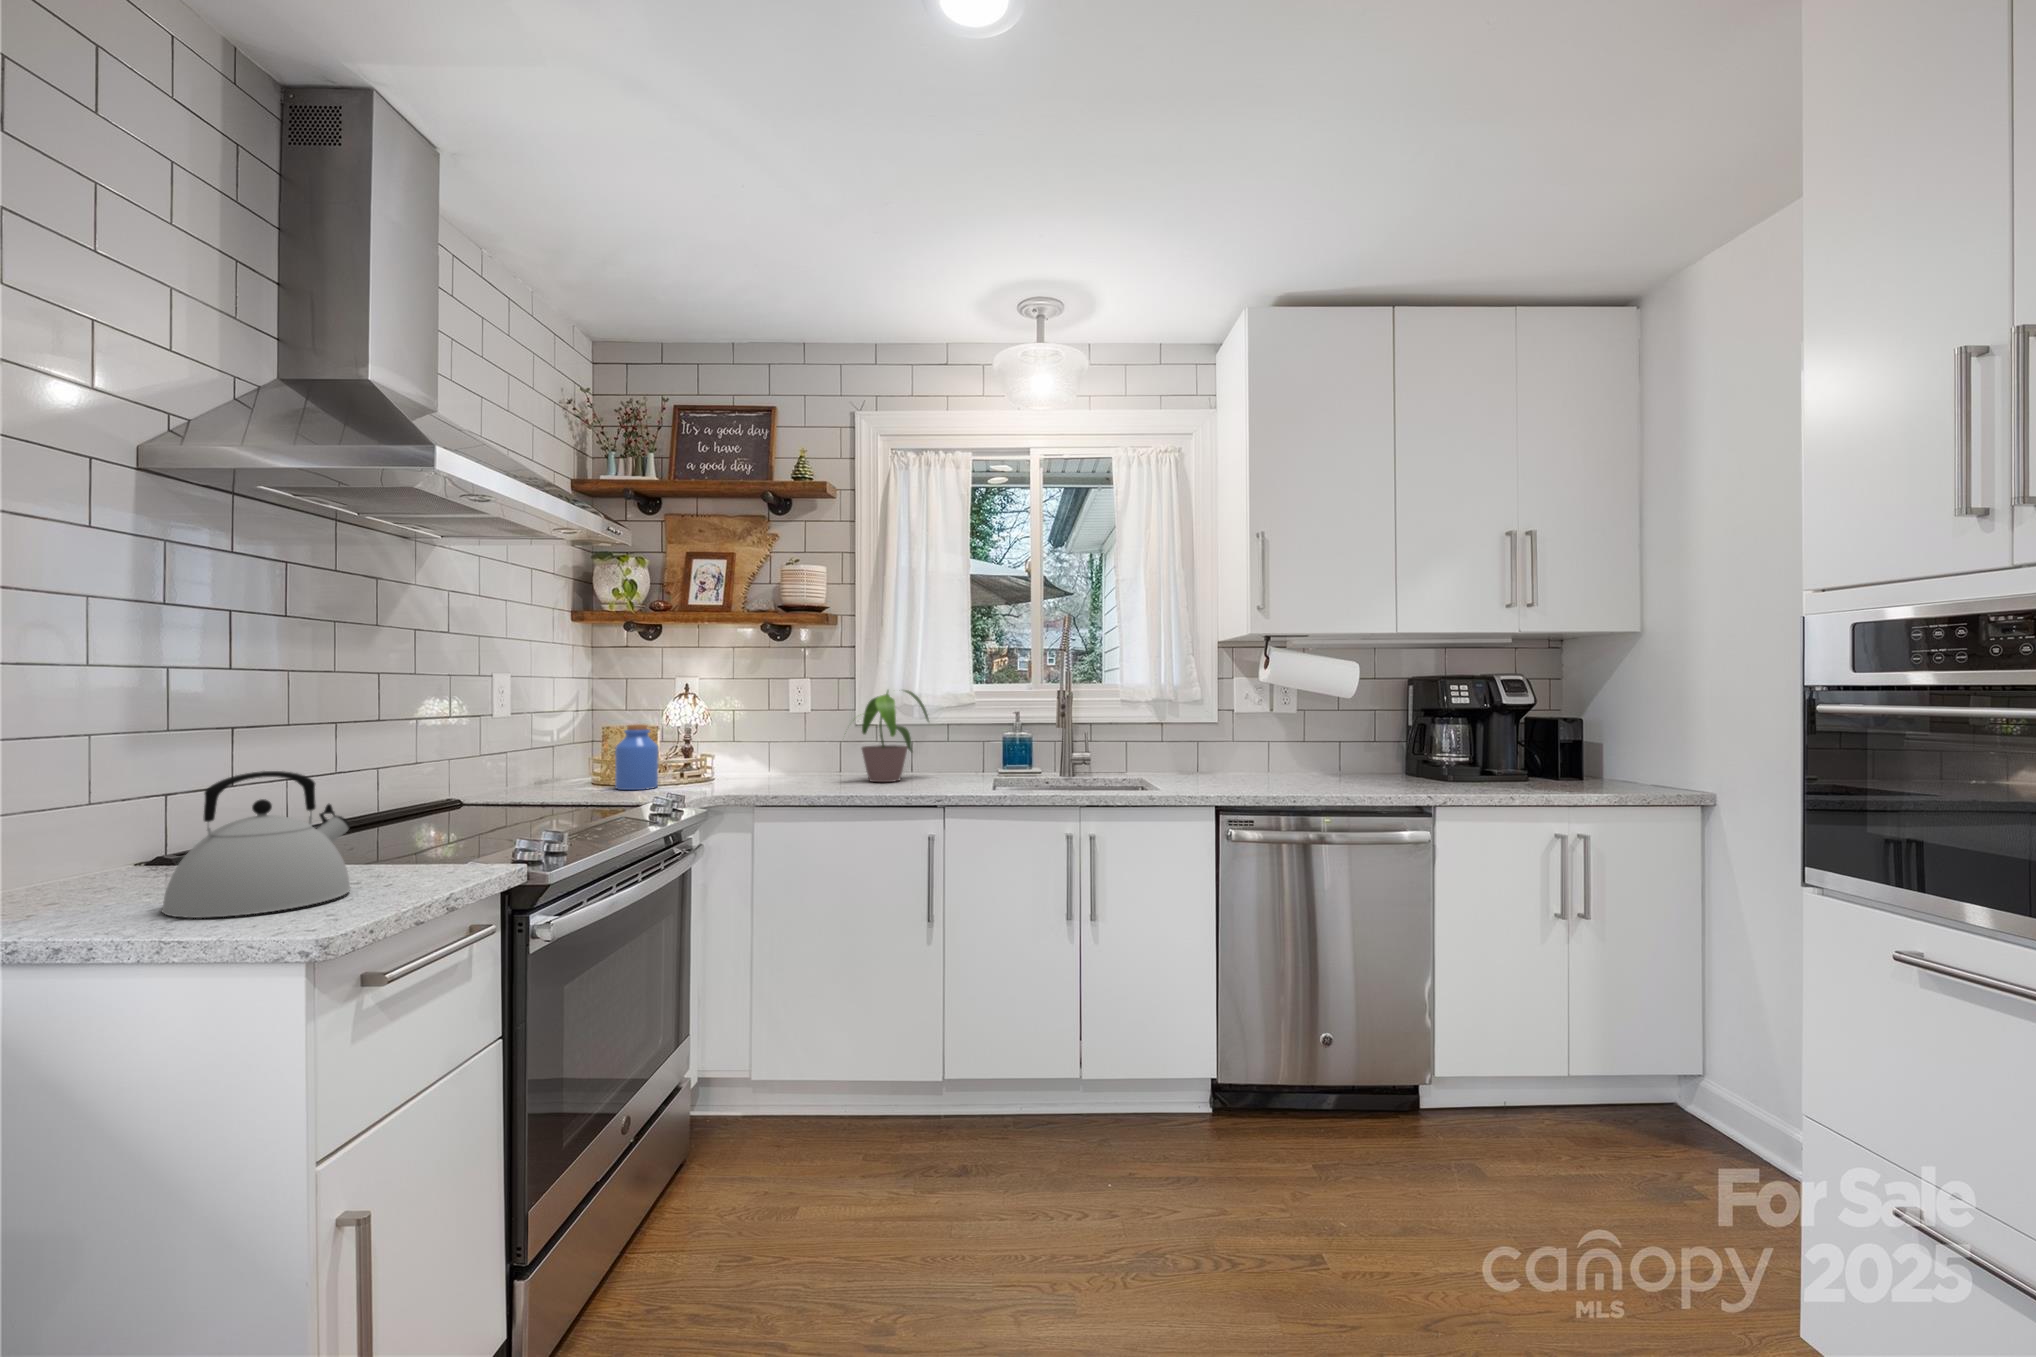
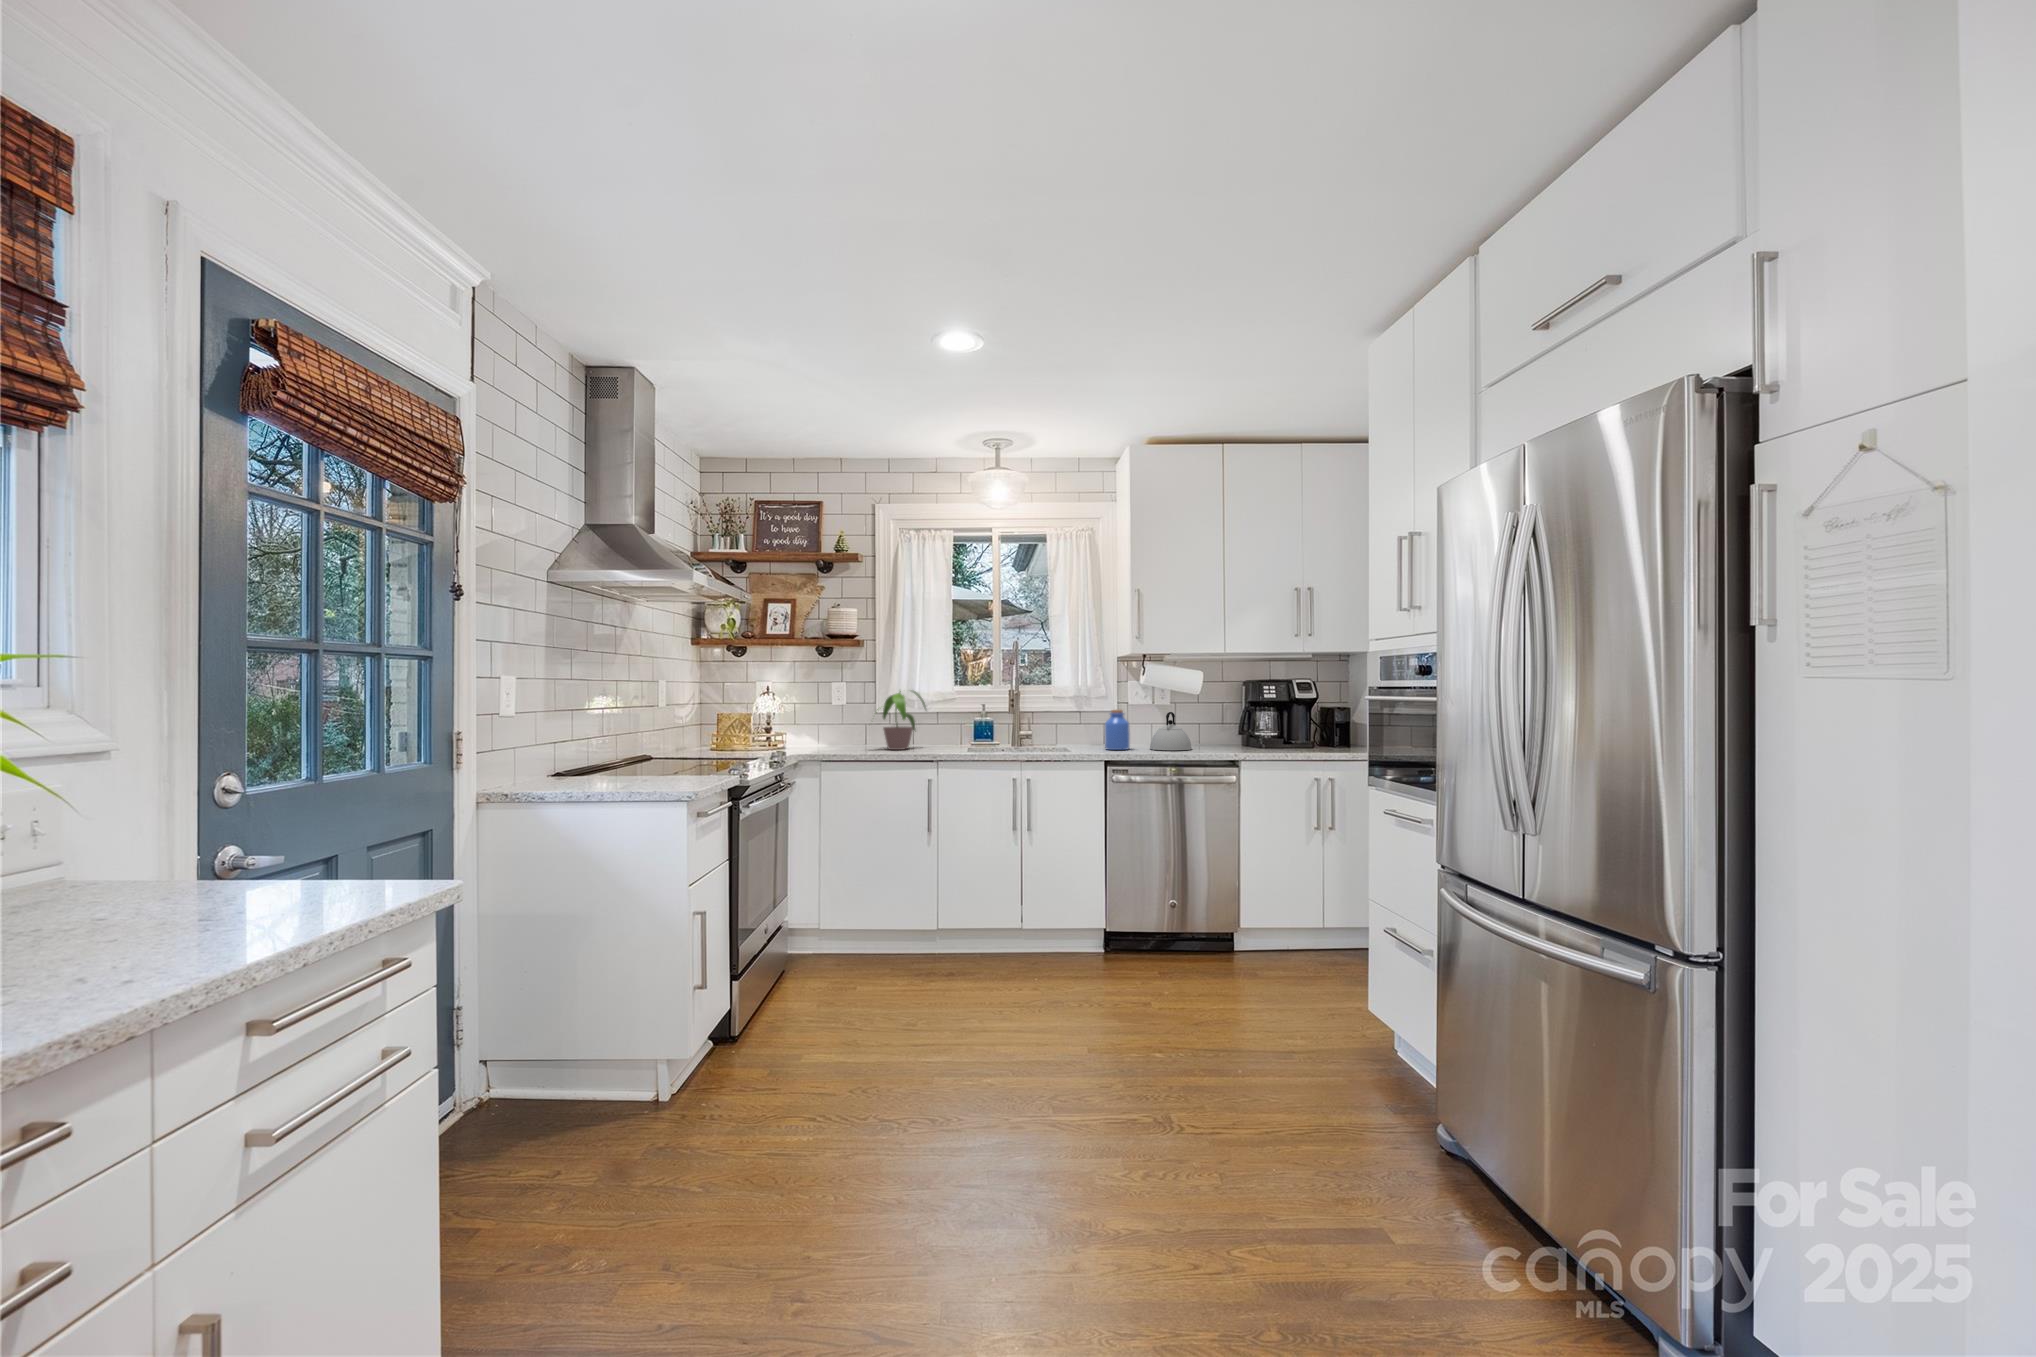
jar: present [615,724,659,790] -> present [1105,710,1130,750]
kettle: present [161,771,351,918] -> present [1150,712,1192,750]

